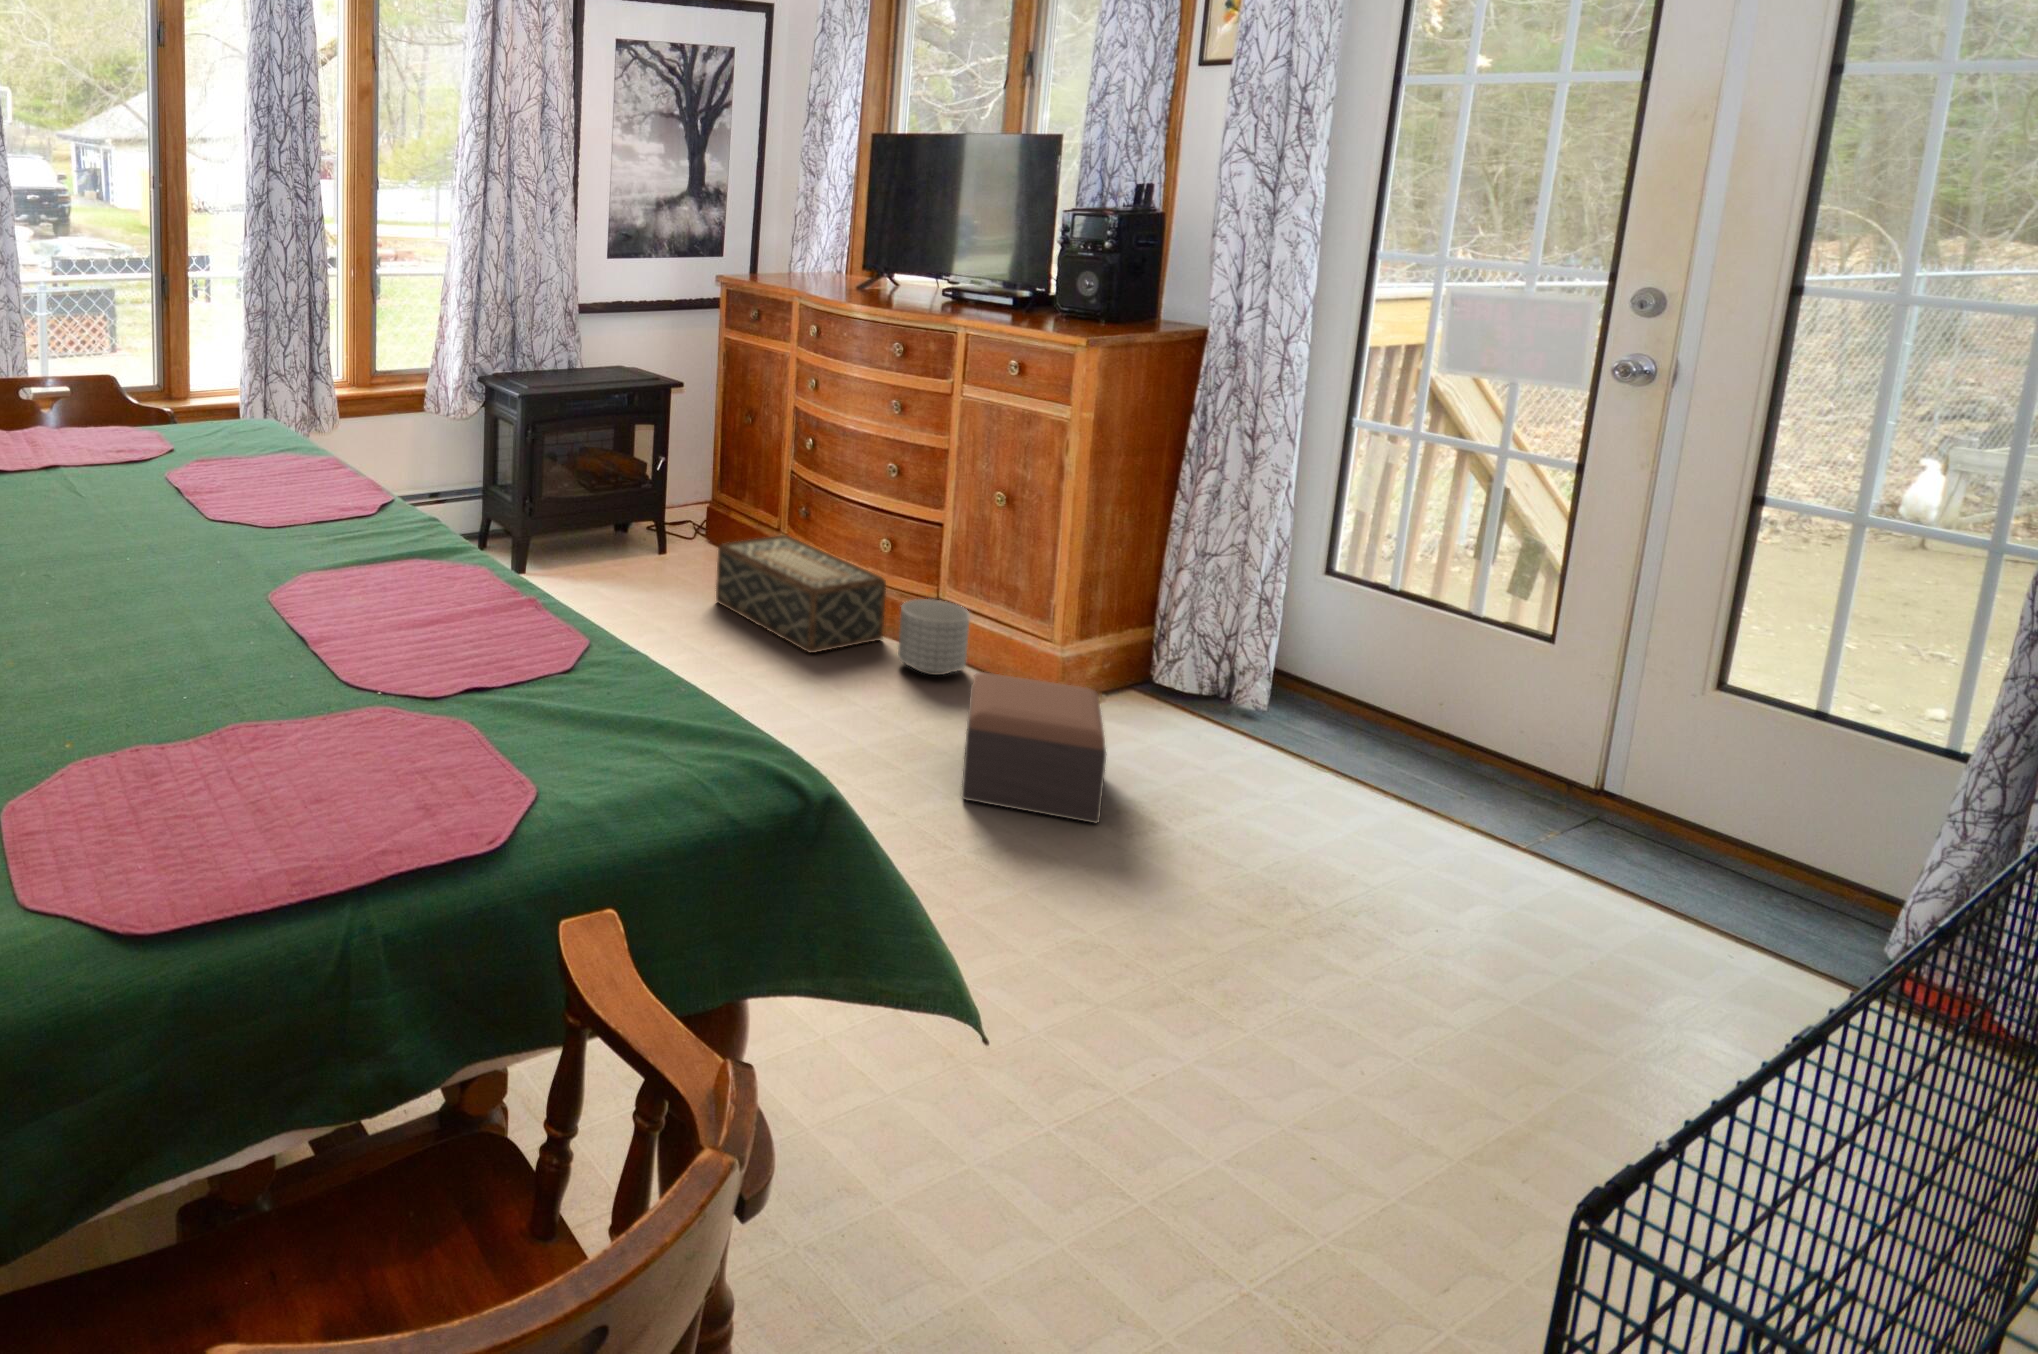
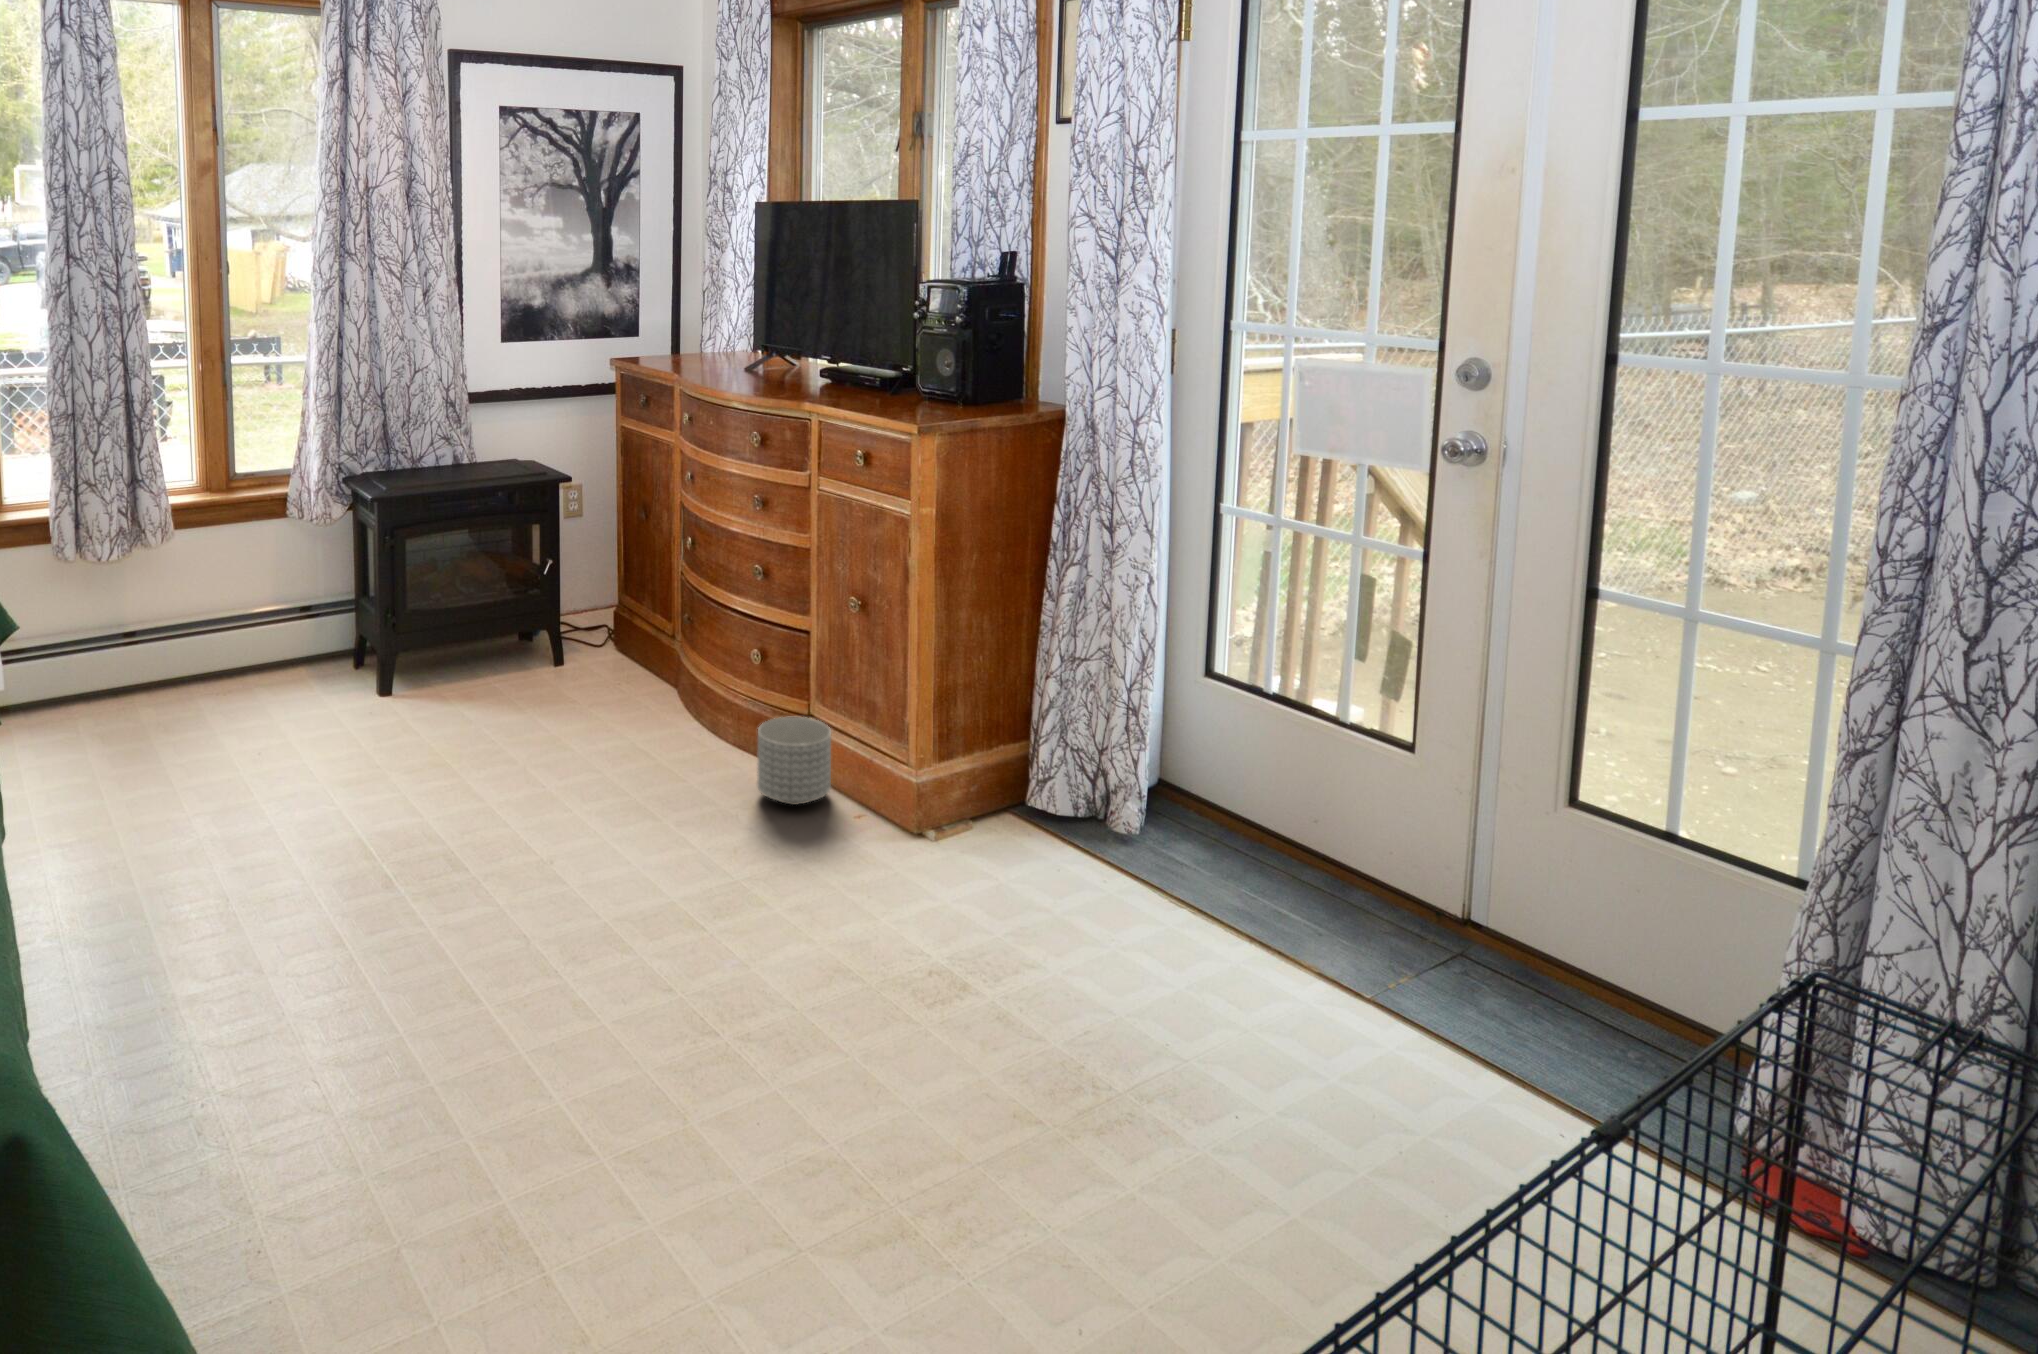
woven basket: present [716,535,886,653] -> none [590,643,756,783]
footstool: present [962,672,1106,823] -> none [755,812,926,995]

